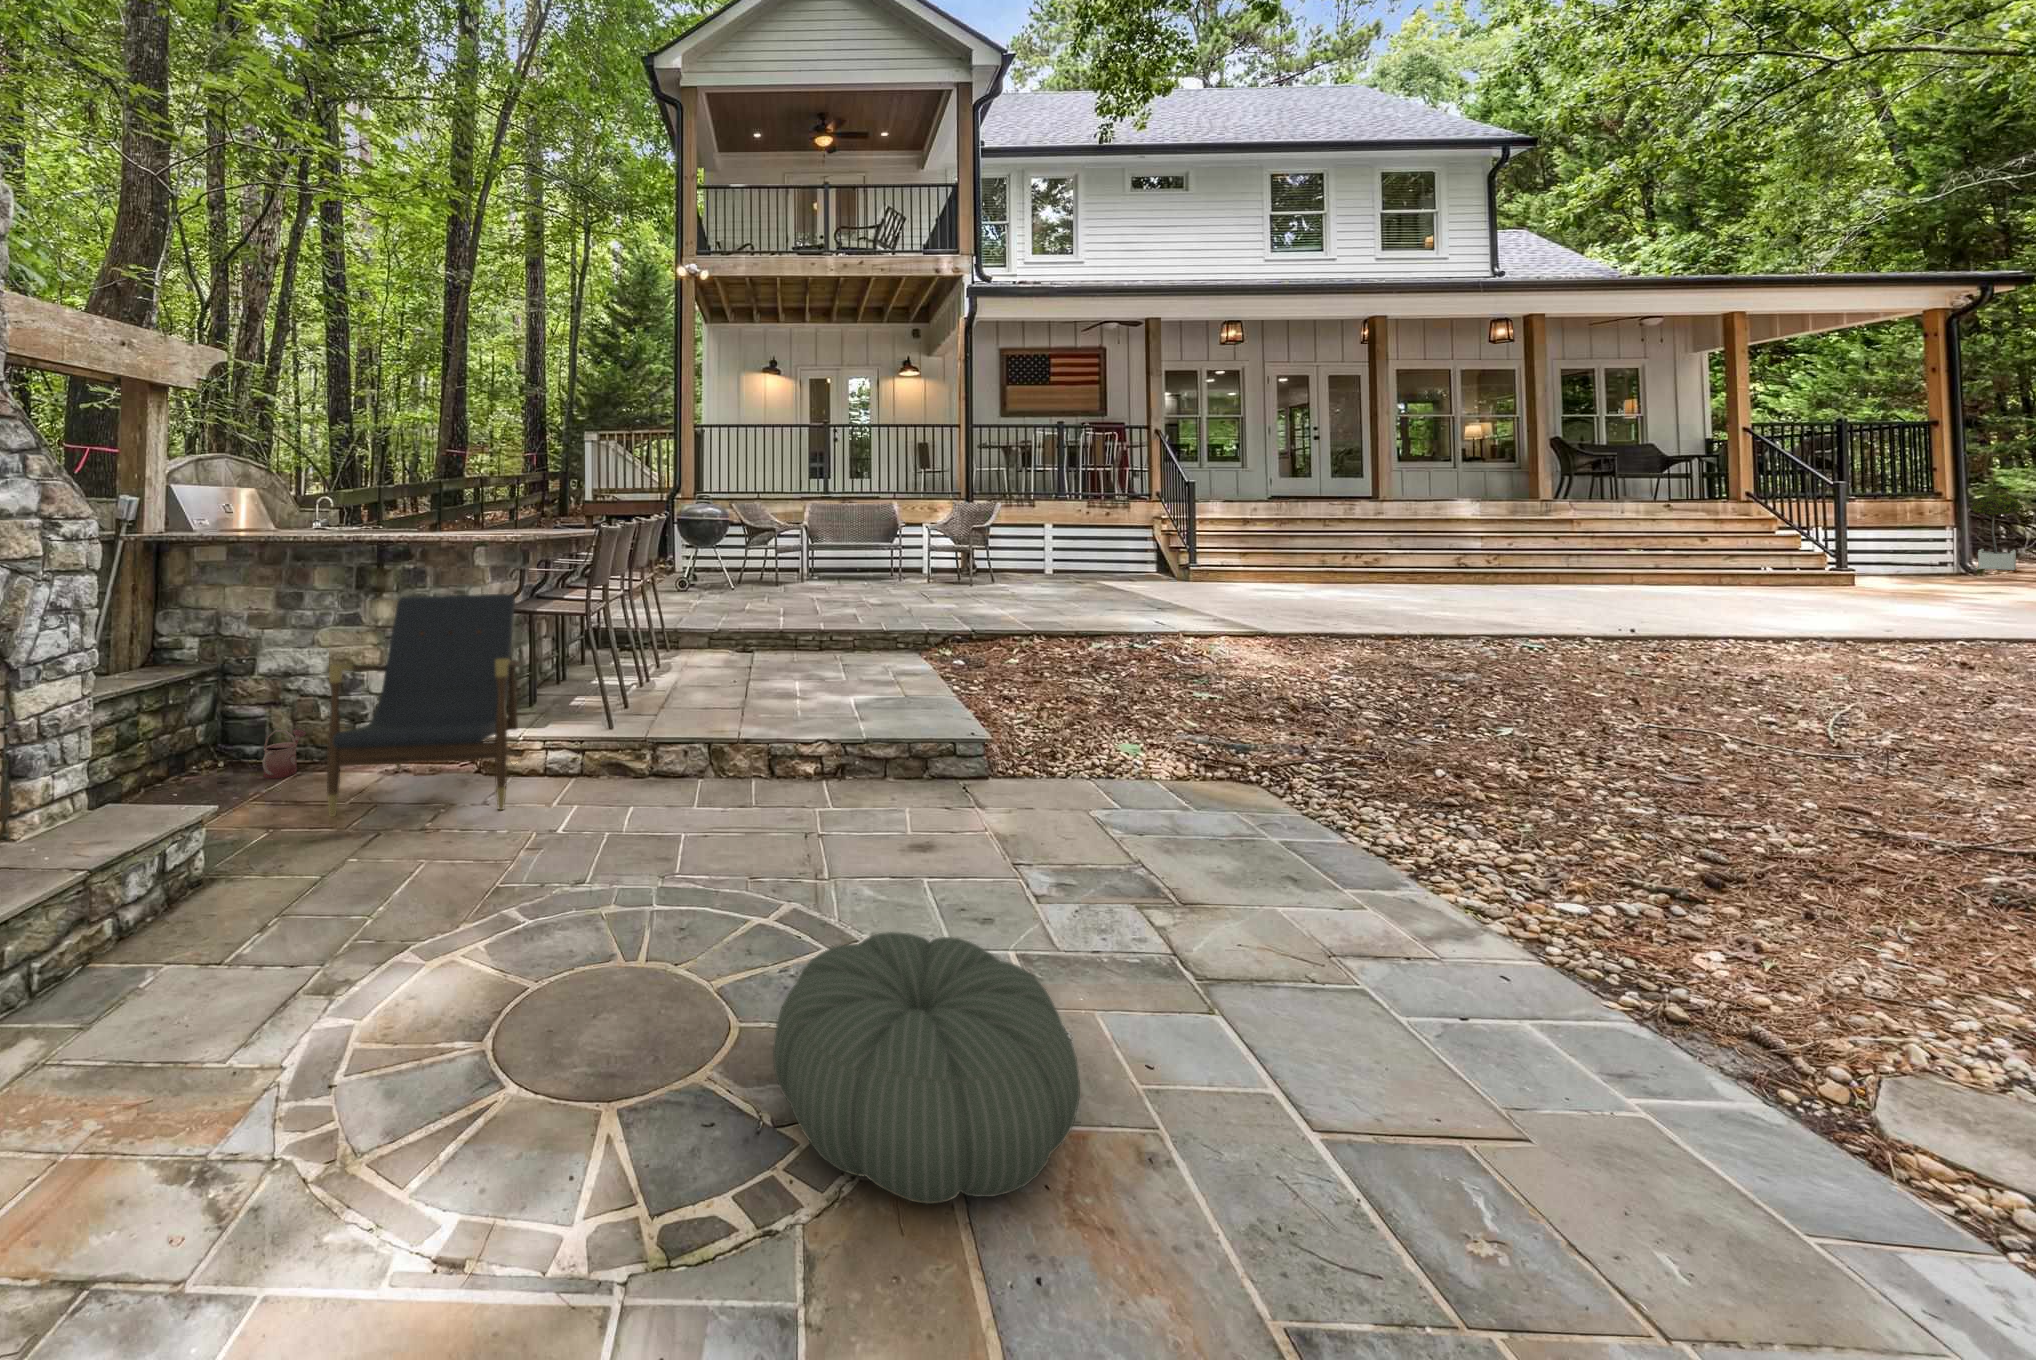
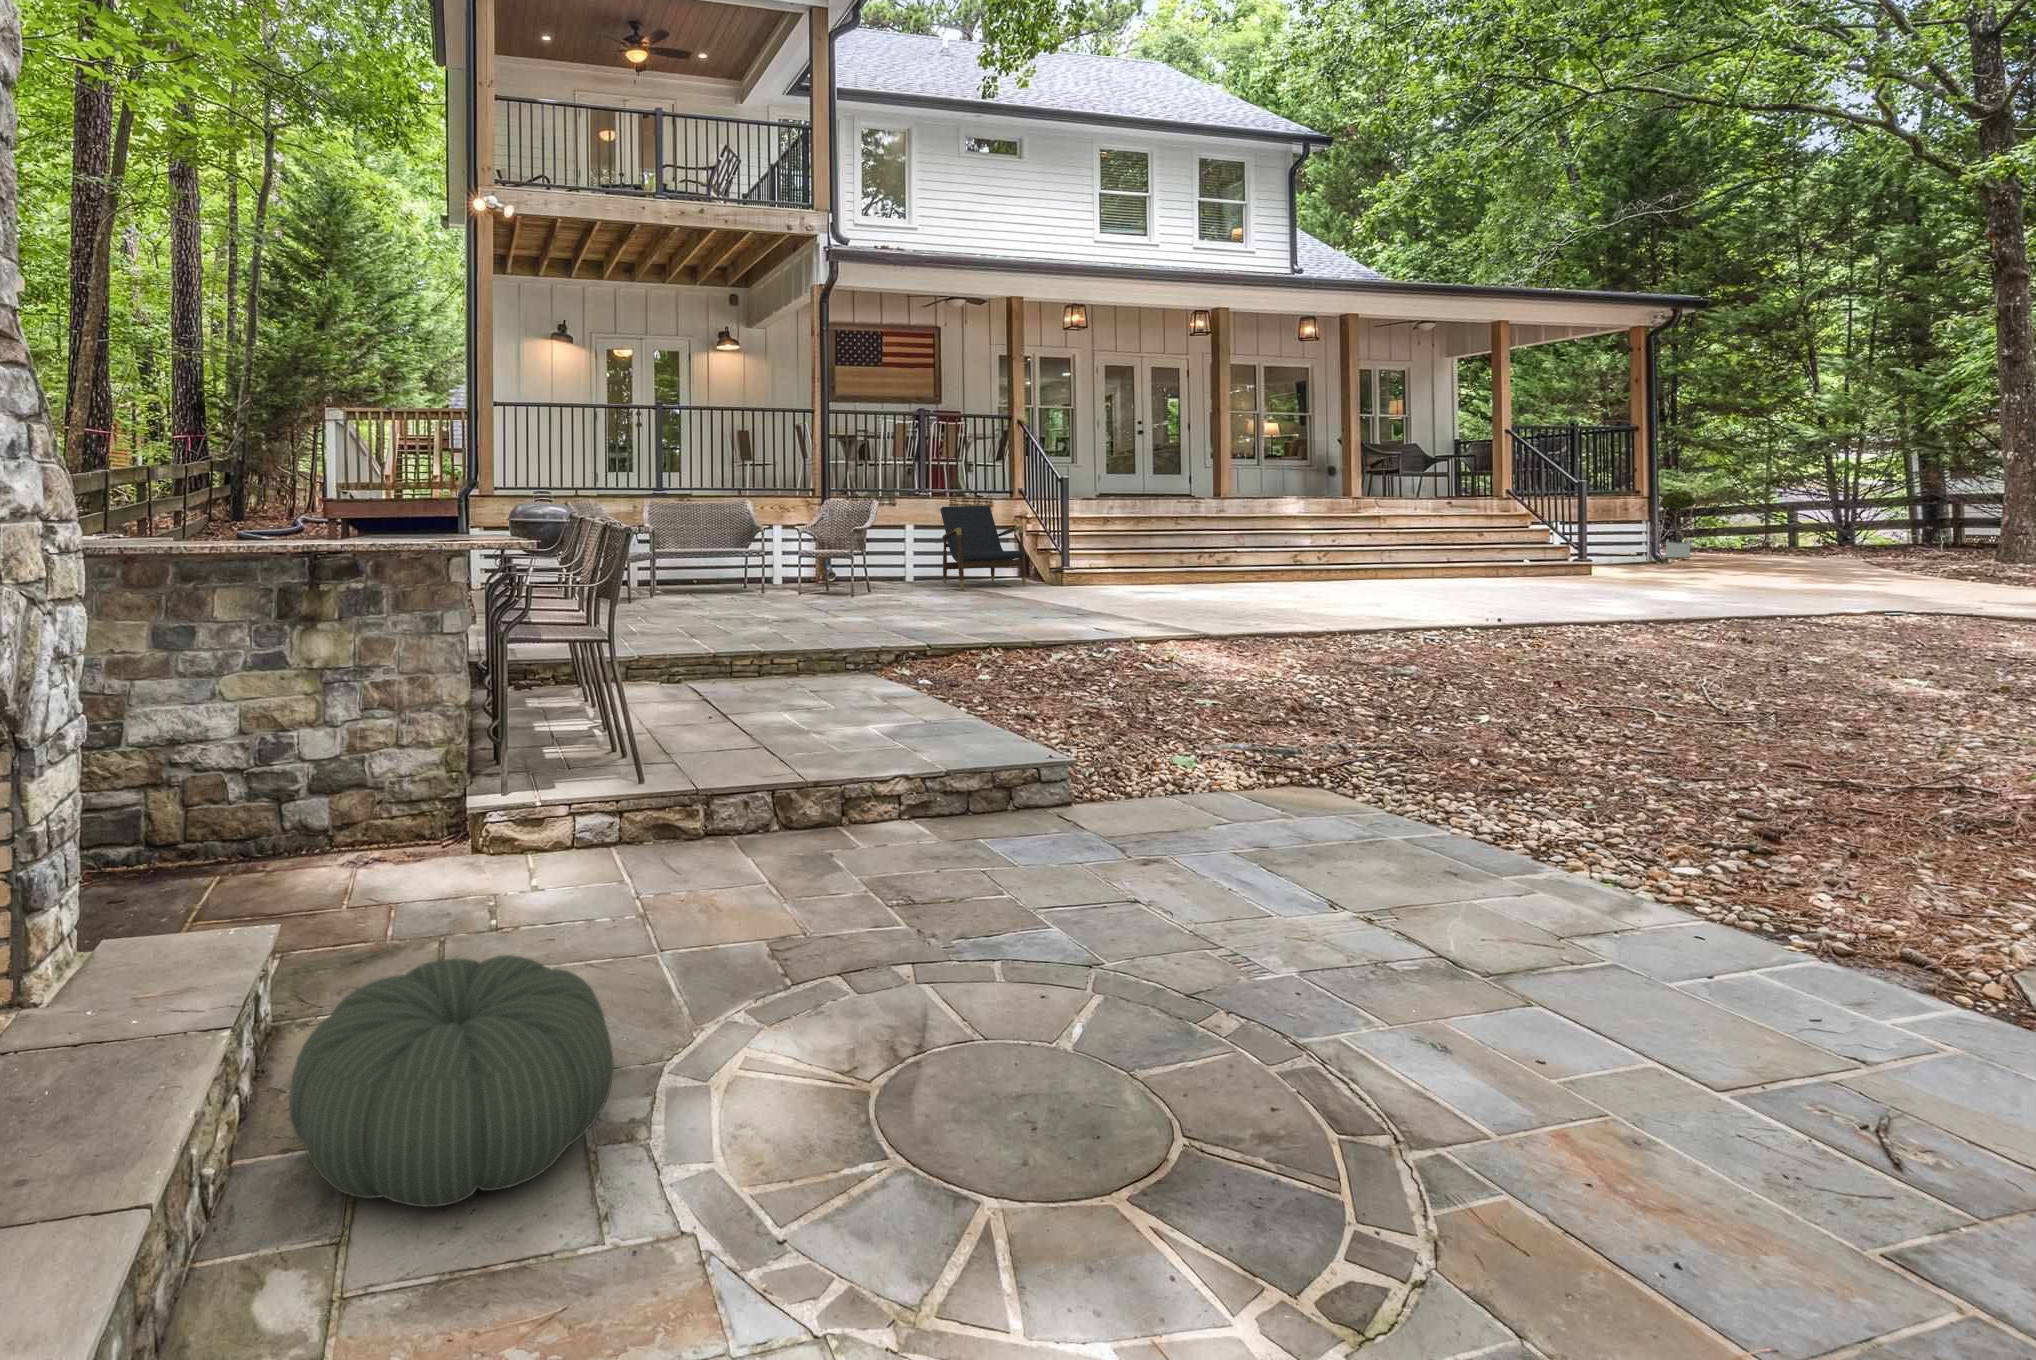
lounge chair: present [327,594,521,817] -> present [941,505,1026,589]
watering can: present [262,729,306,778] -> none [150,827,203,900]
pouf: present [773,932,1080,1204] -> present [289,955,614,1207]

